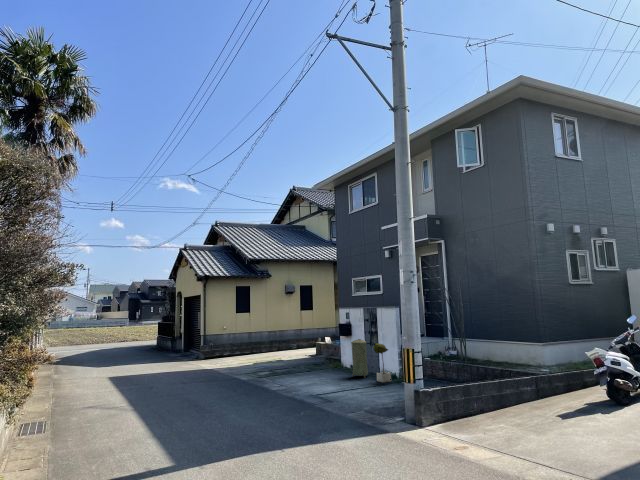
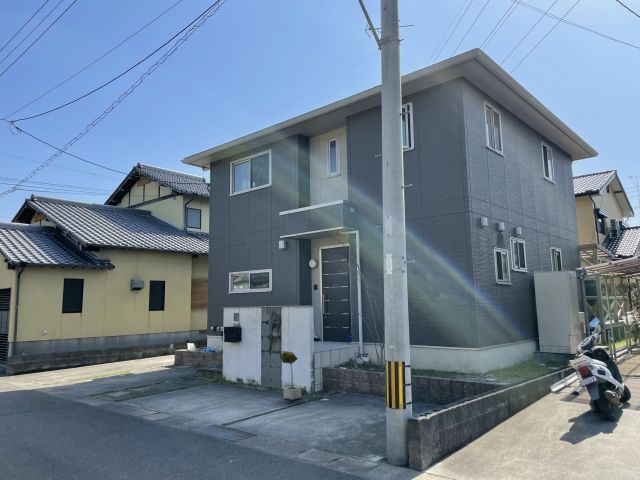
trash can: present [351,339,368,378] -> none [247,346,266,394]

